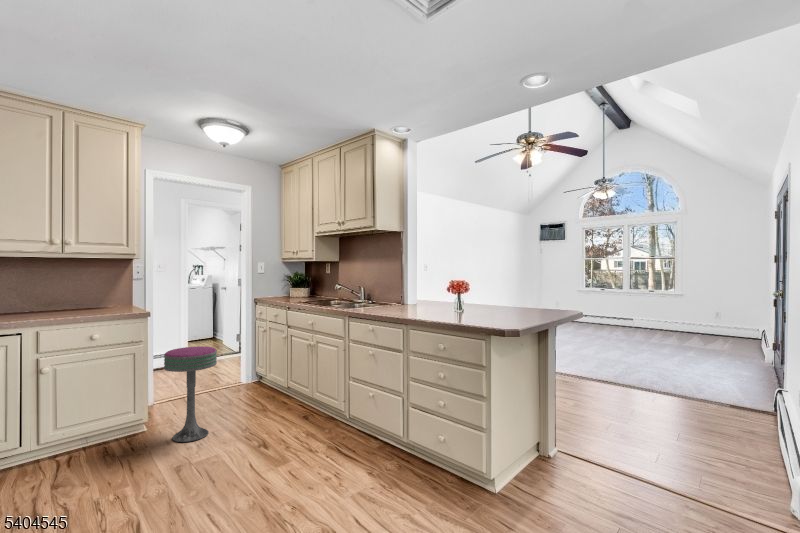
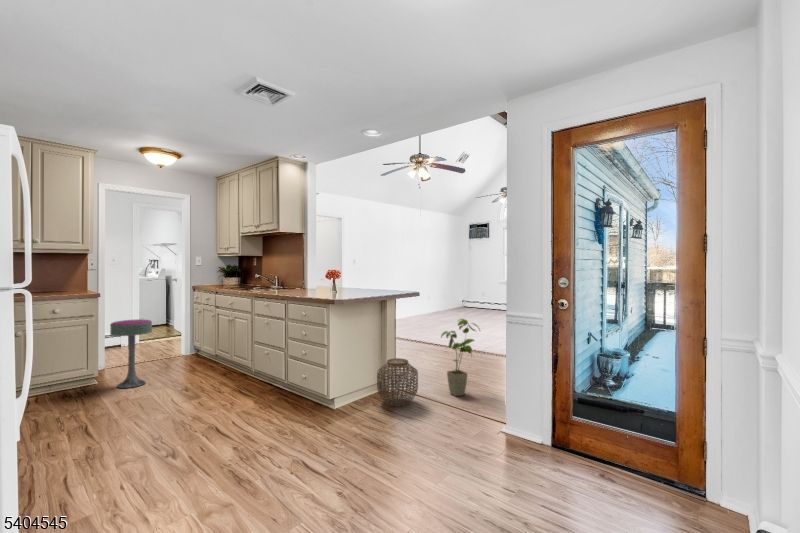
house plant: none [631,354,700,469] -> present [441,319,477,396]
woven basket: none [550,413,617,491] -> present [377,358,418,407]

